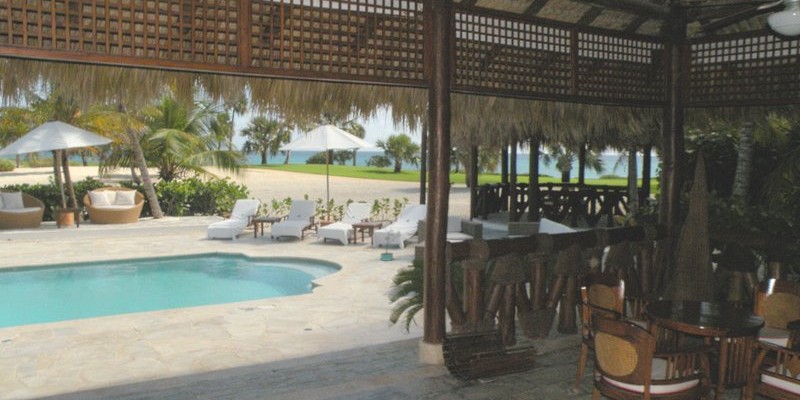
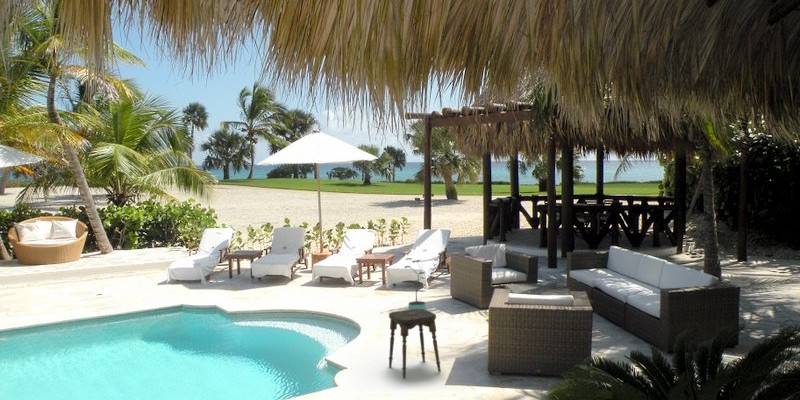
stool: none [349,246,380,287] -> present [389,309,441,378]

